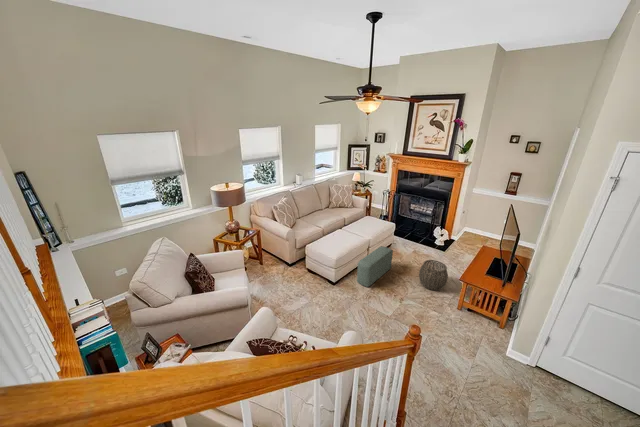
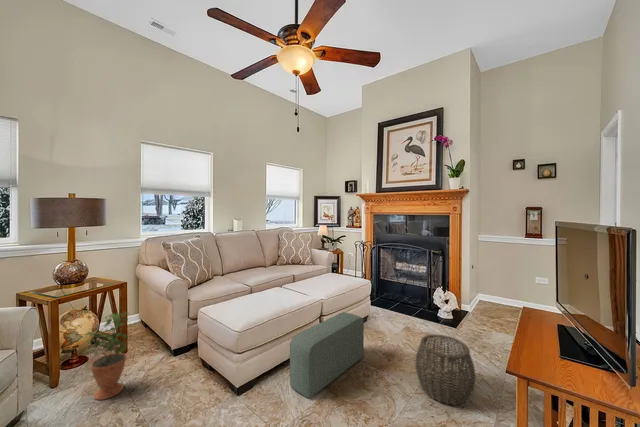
potted plant: none [261,248,279,287] -> present [85,313,128,400]

